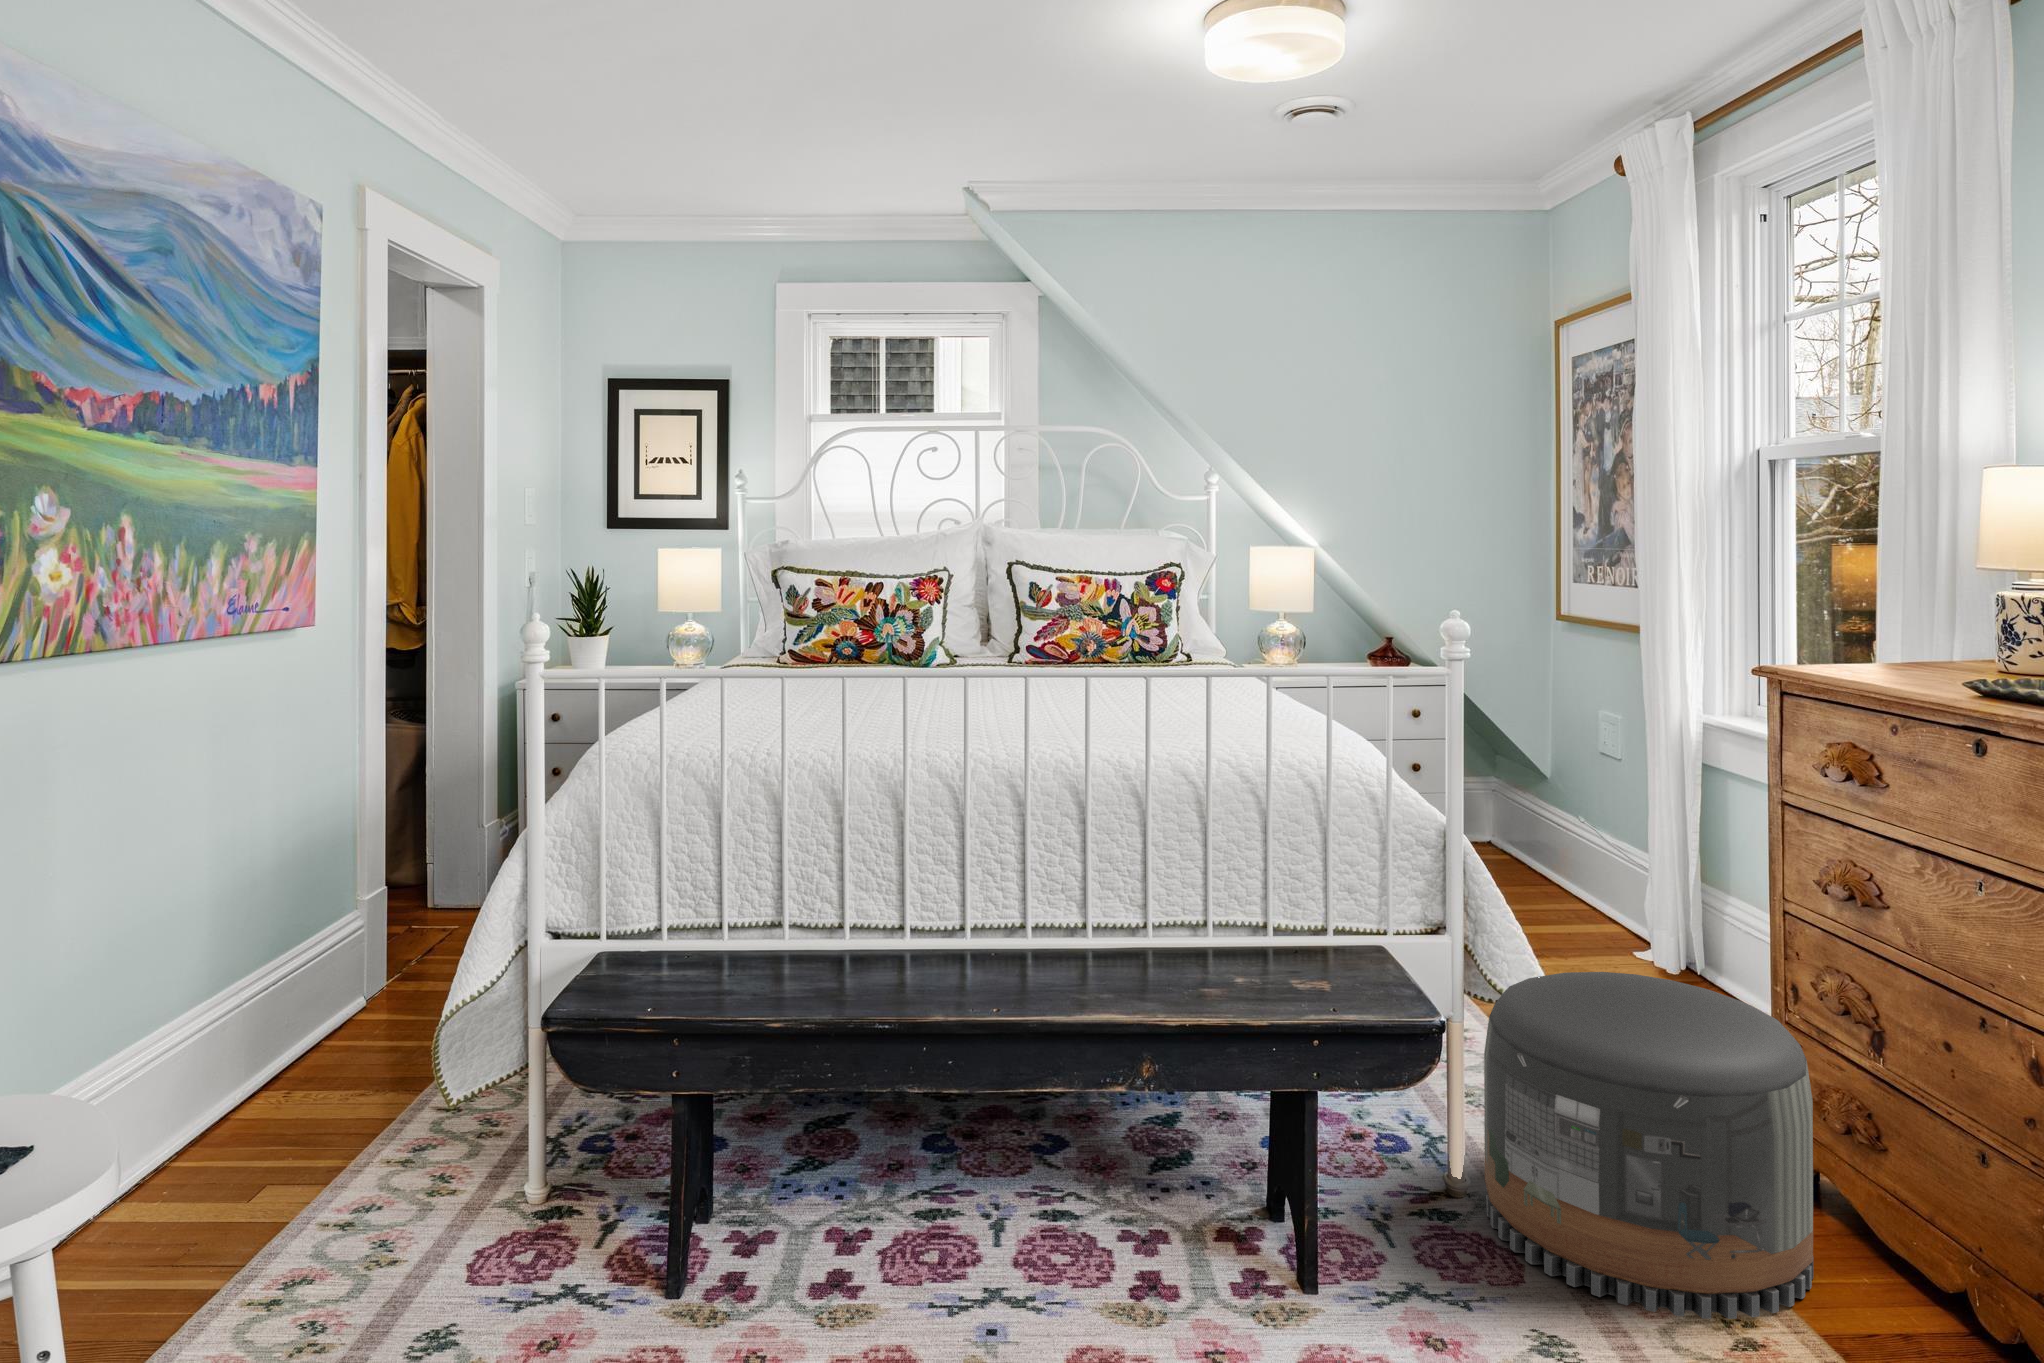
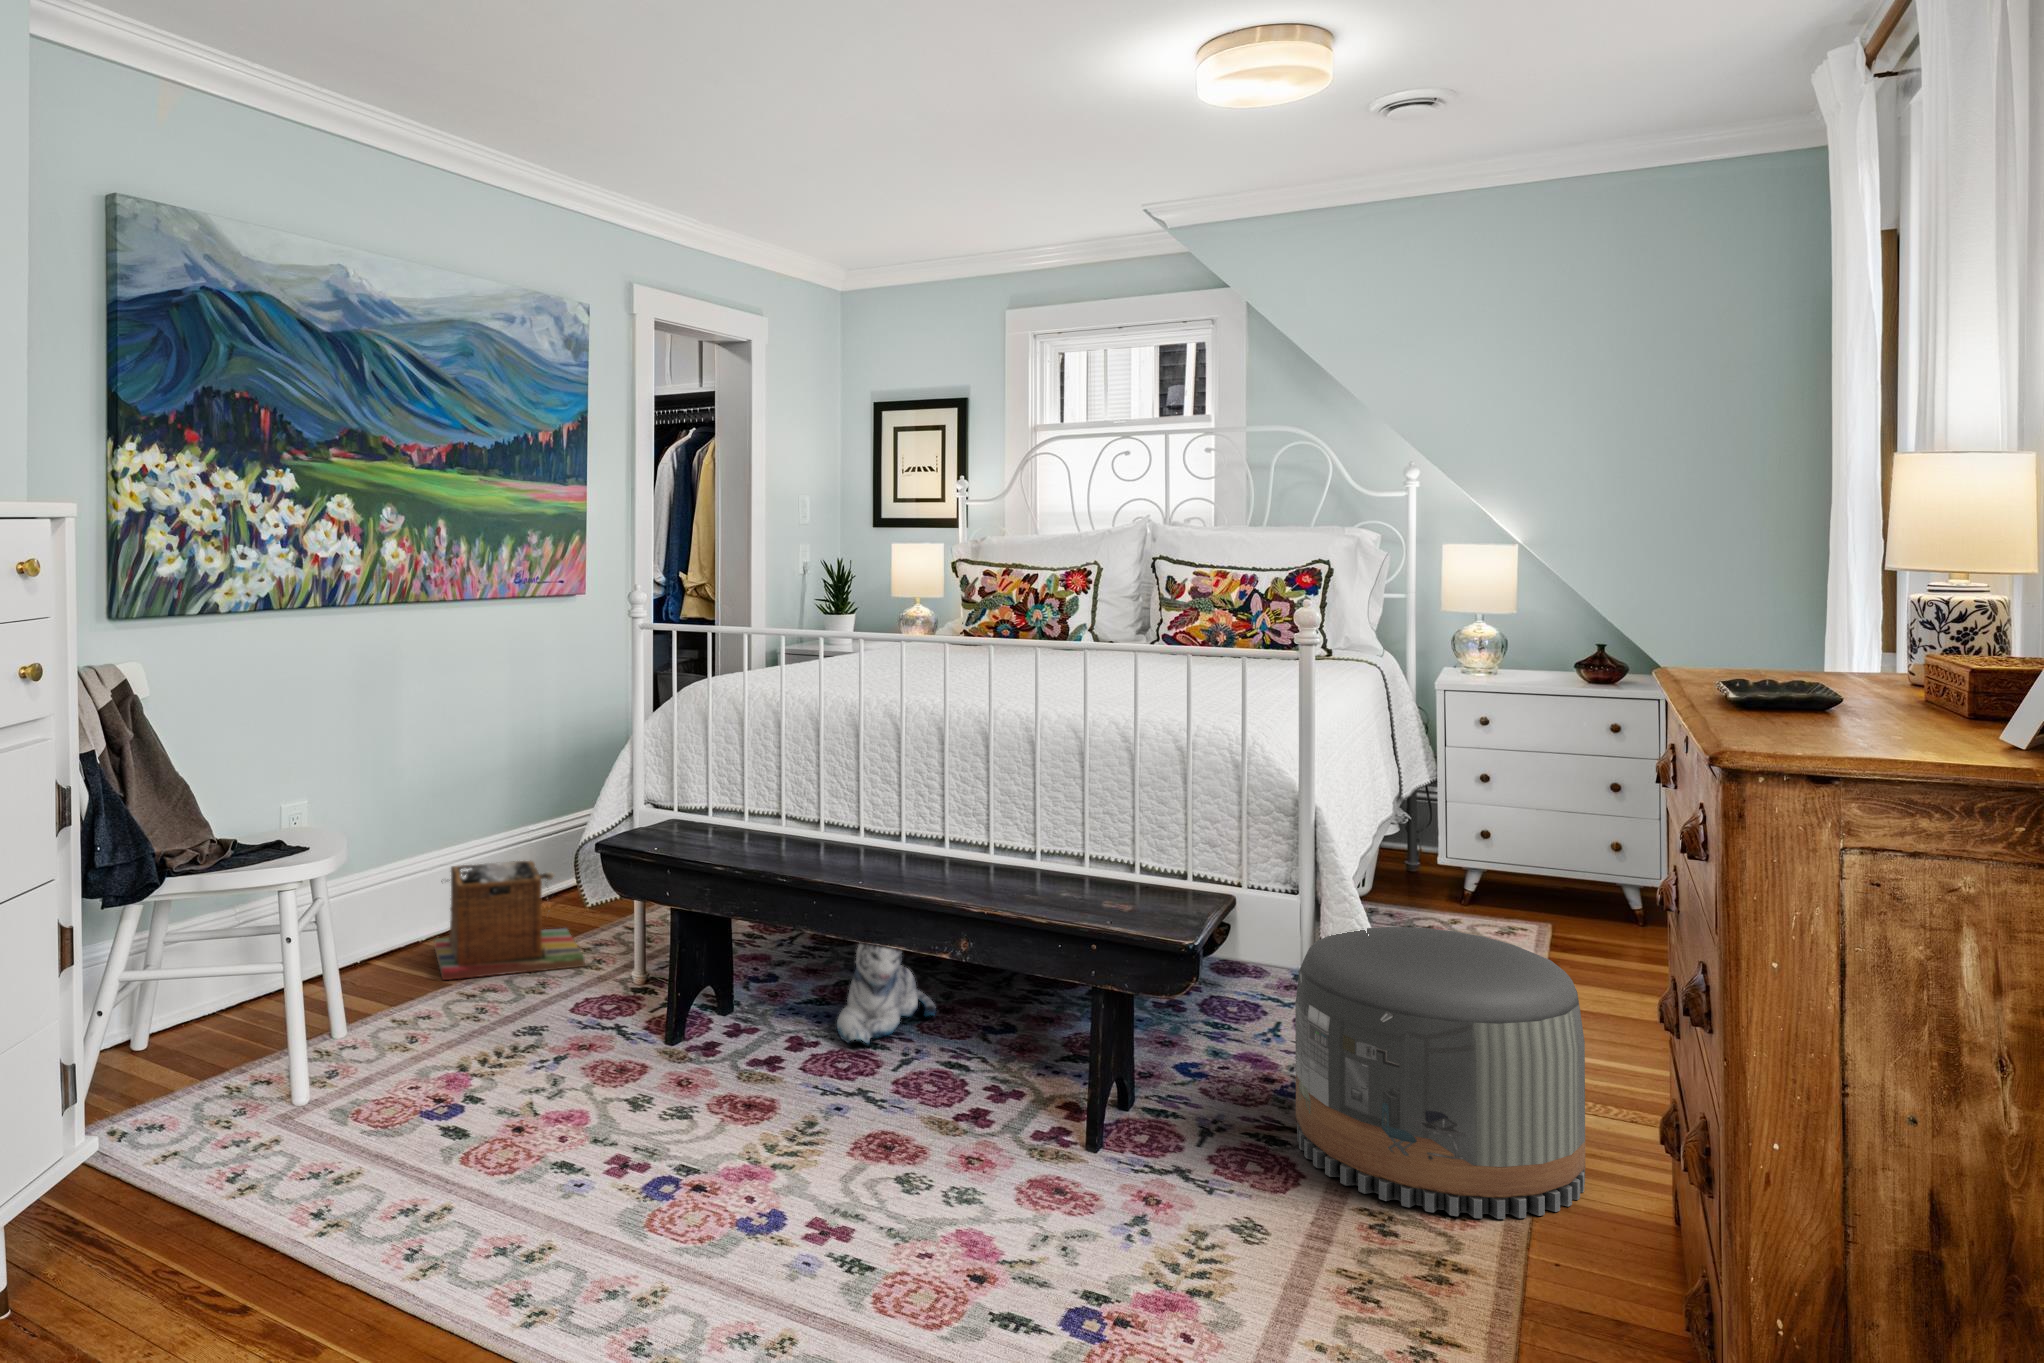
laundry basket: none [119,1036,411,1275] -> present [434,861,585,980]
plush toy: none [852,1072,971,1239] -> present [836,944,936,1043]

